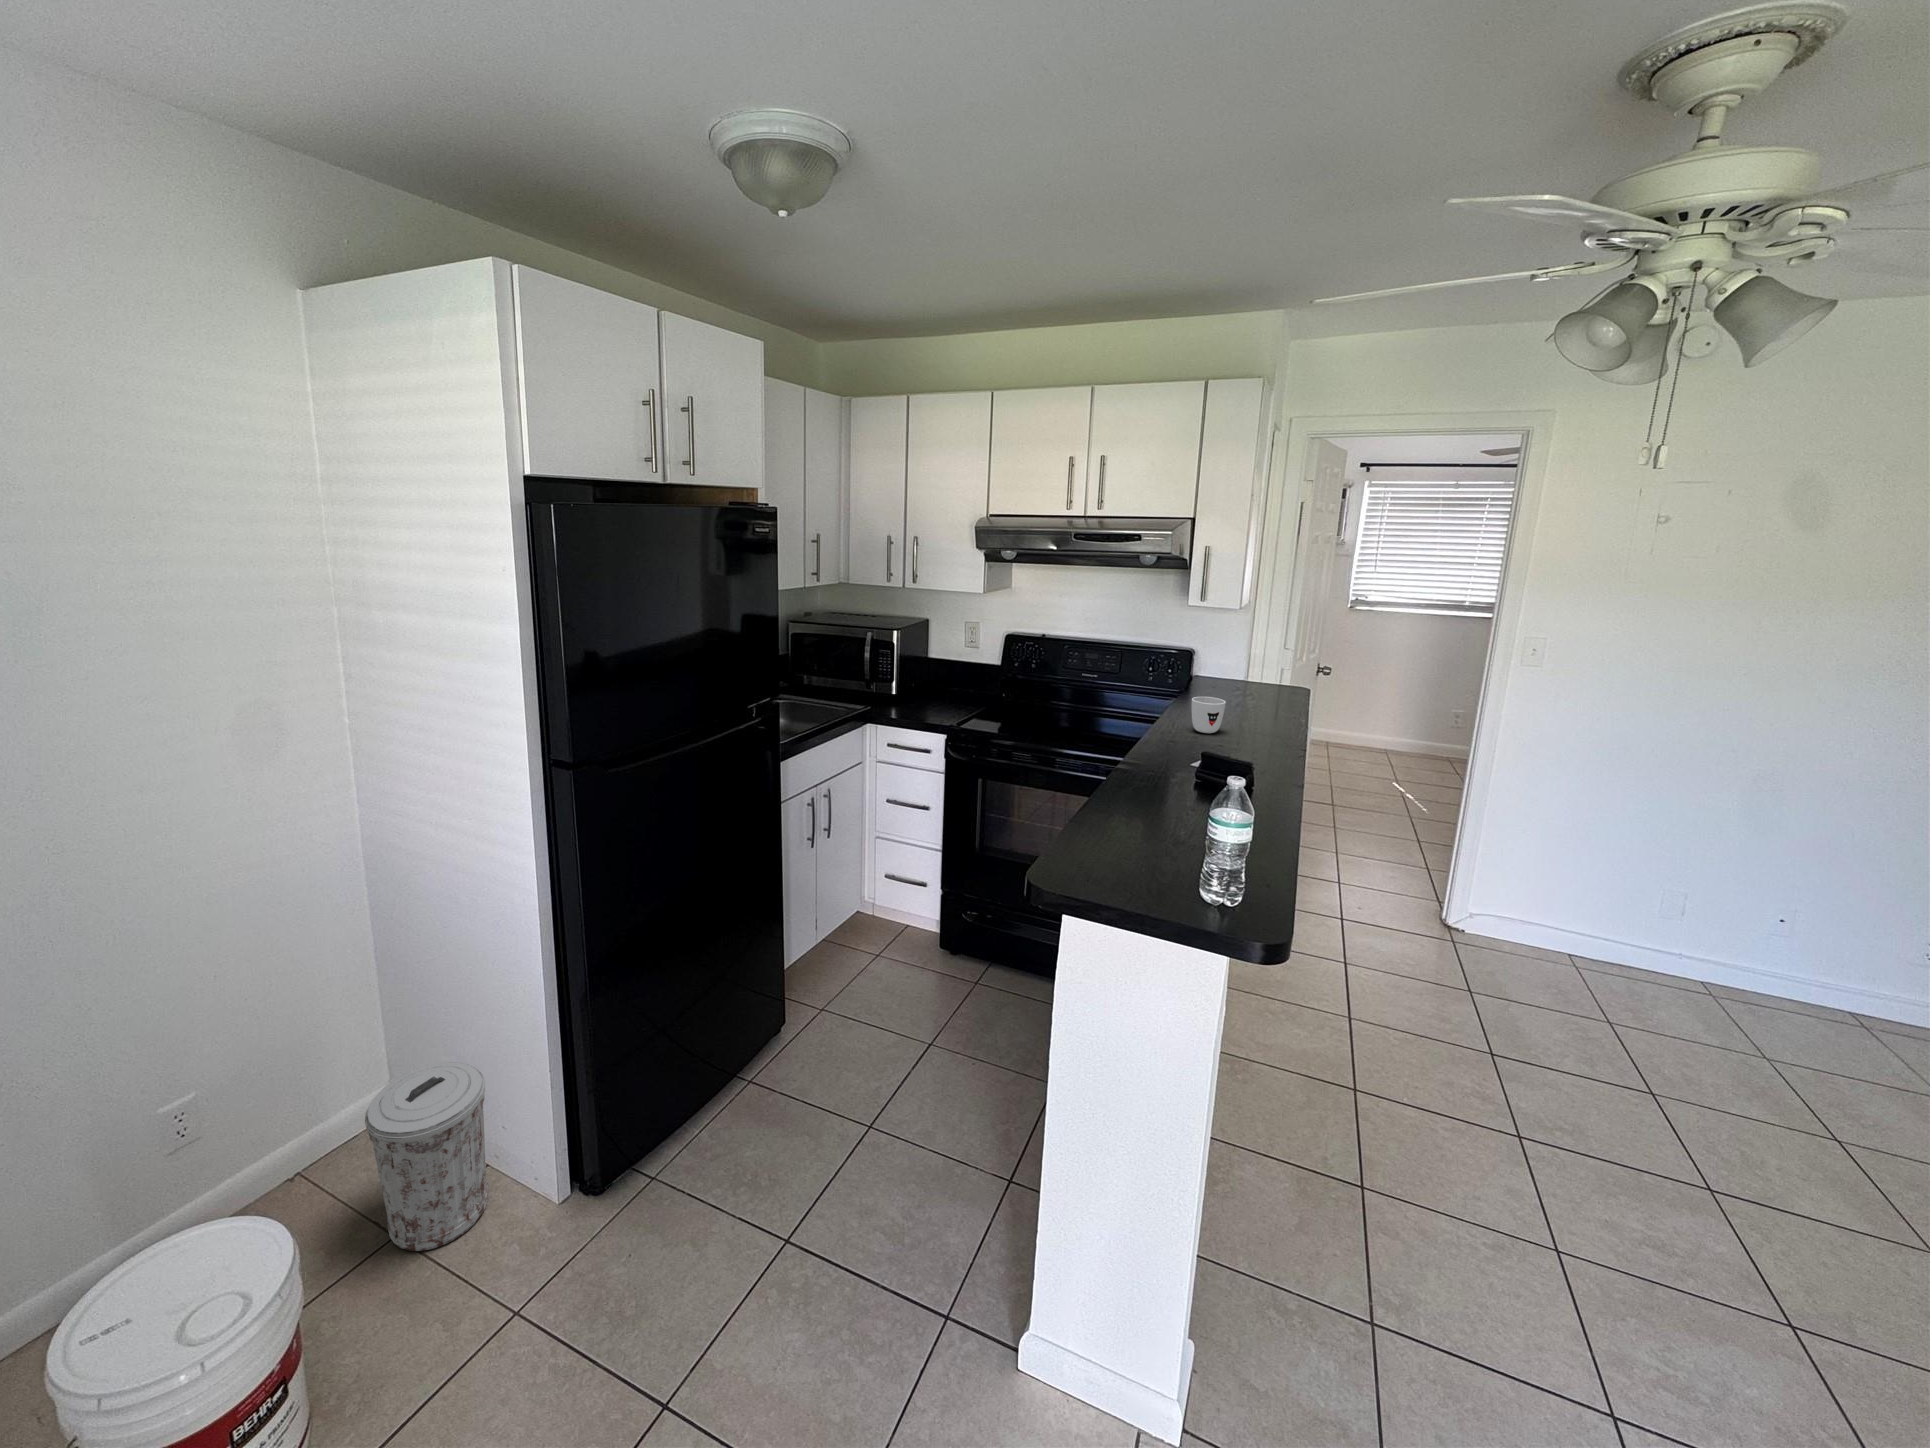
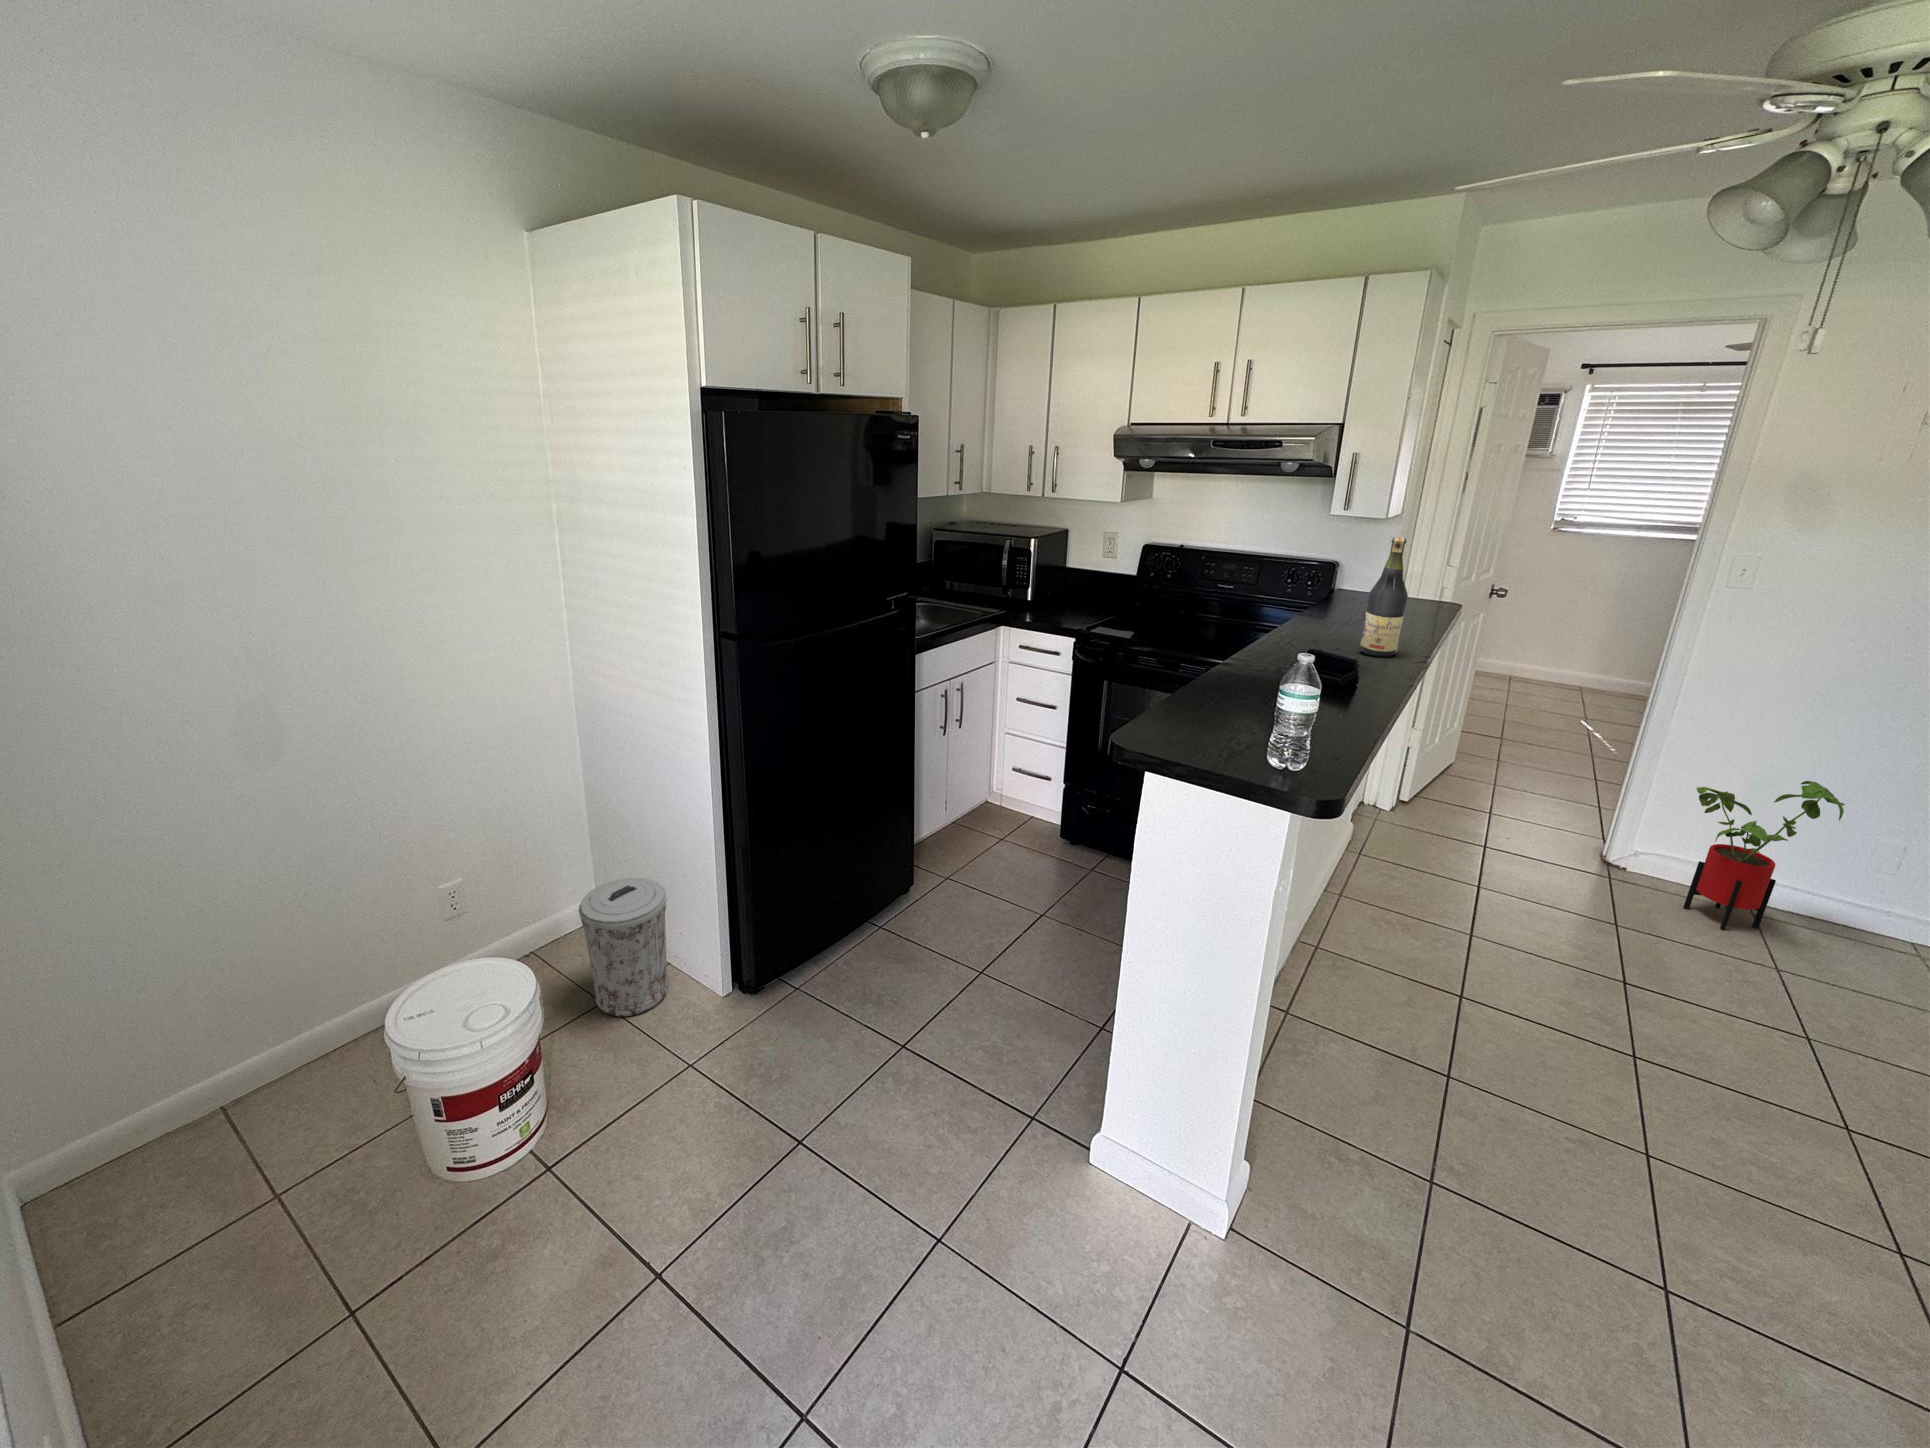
wine bottle: none [1232,631,1274,749] -> present [1360,537,1408,657]
mug: present [1192,697,1226,733] -> none [1322,605,1358,641]
house plant: none [1516,839,1638,984] -> present [1684,781,1845,930]

